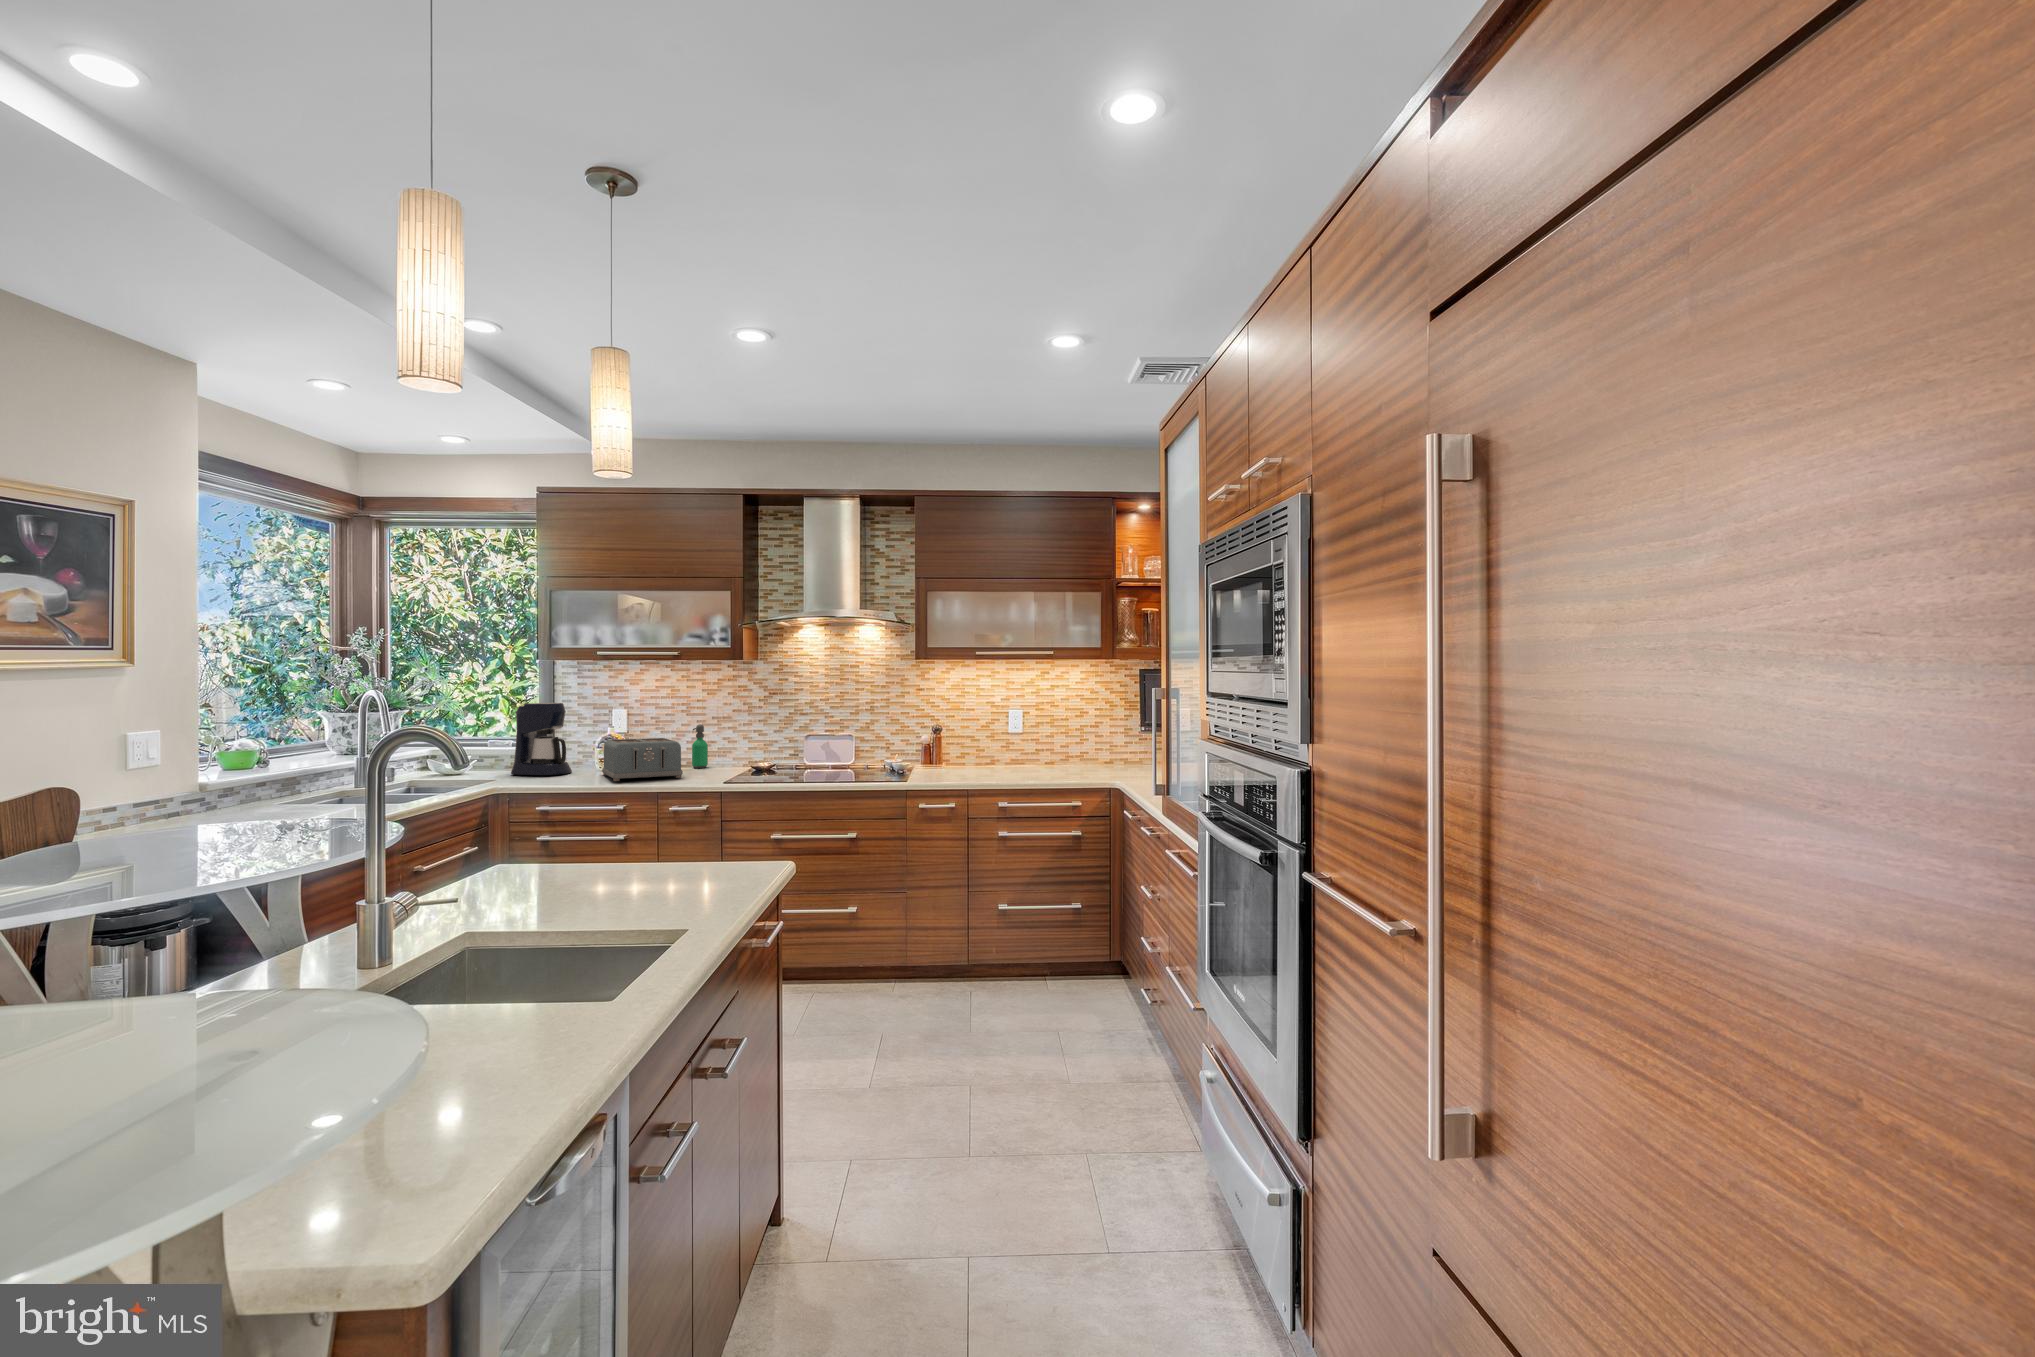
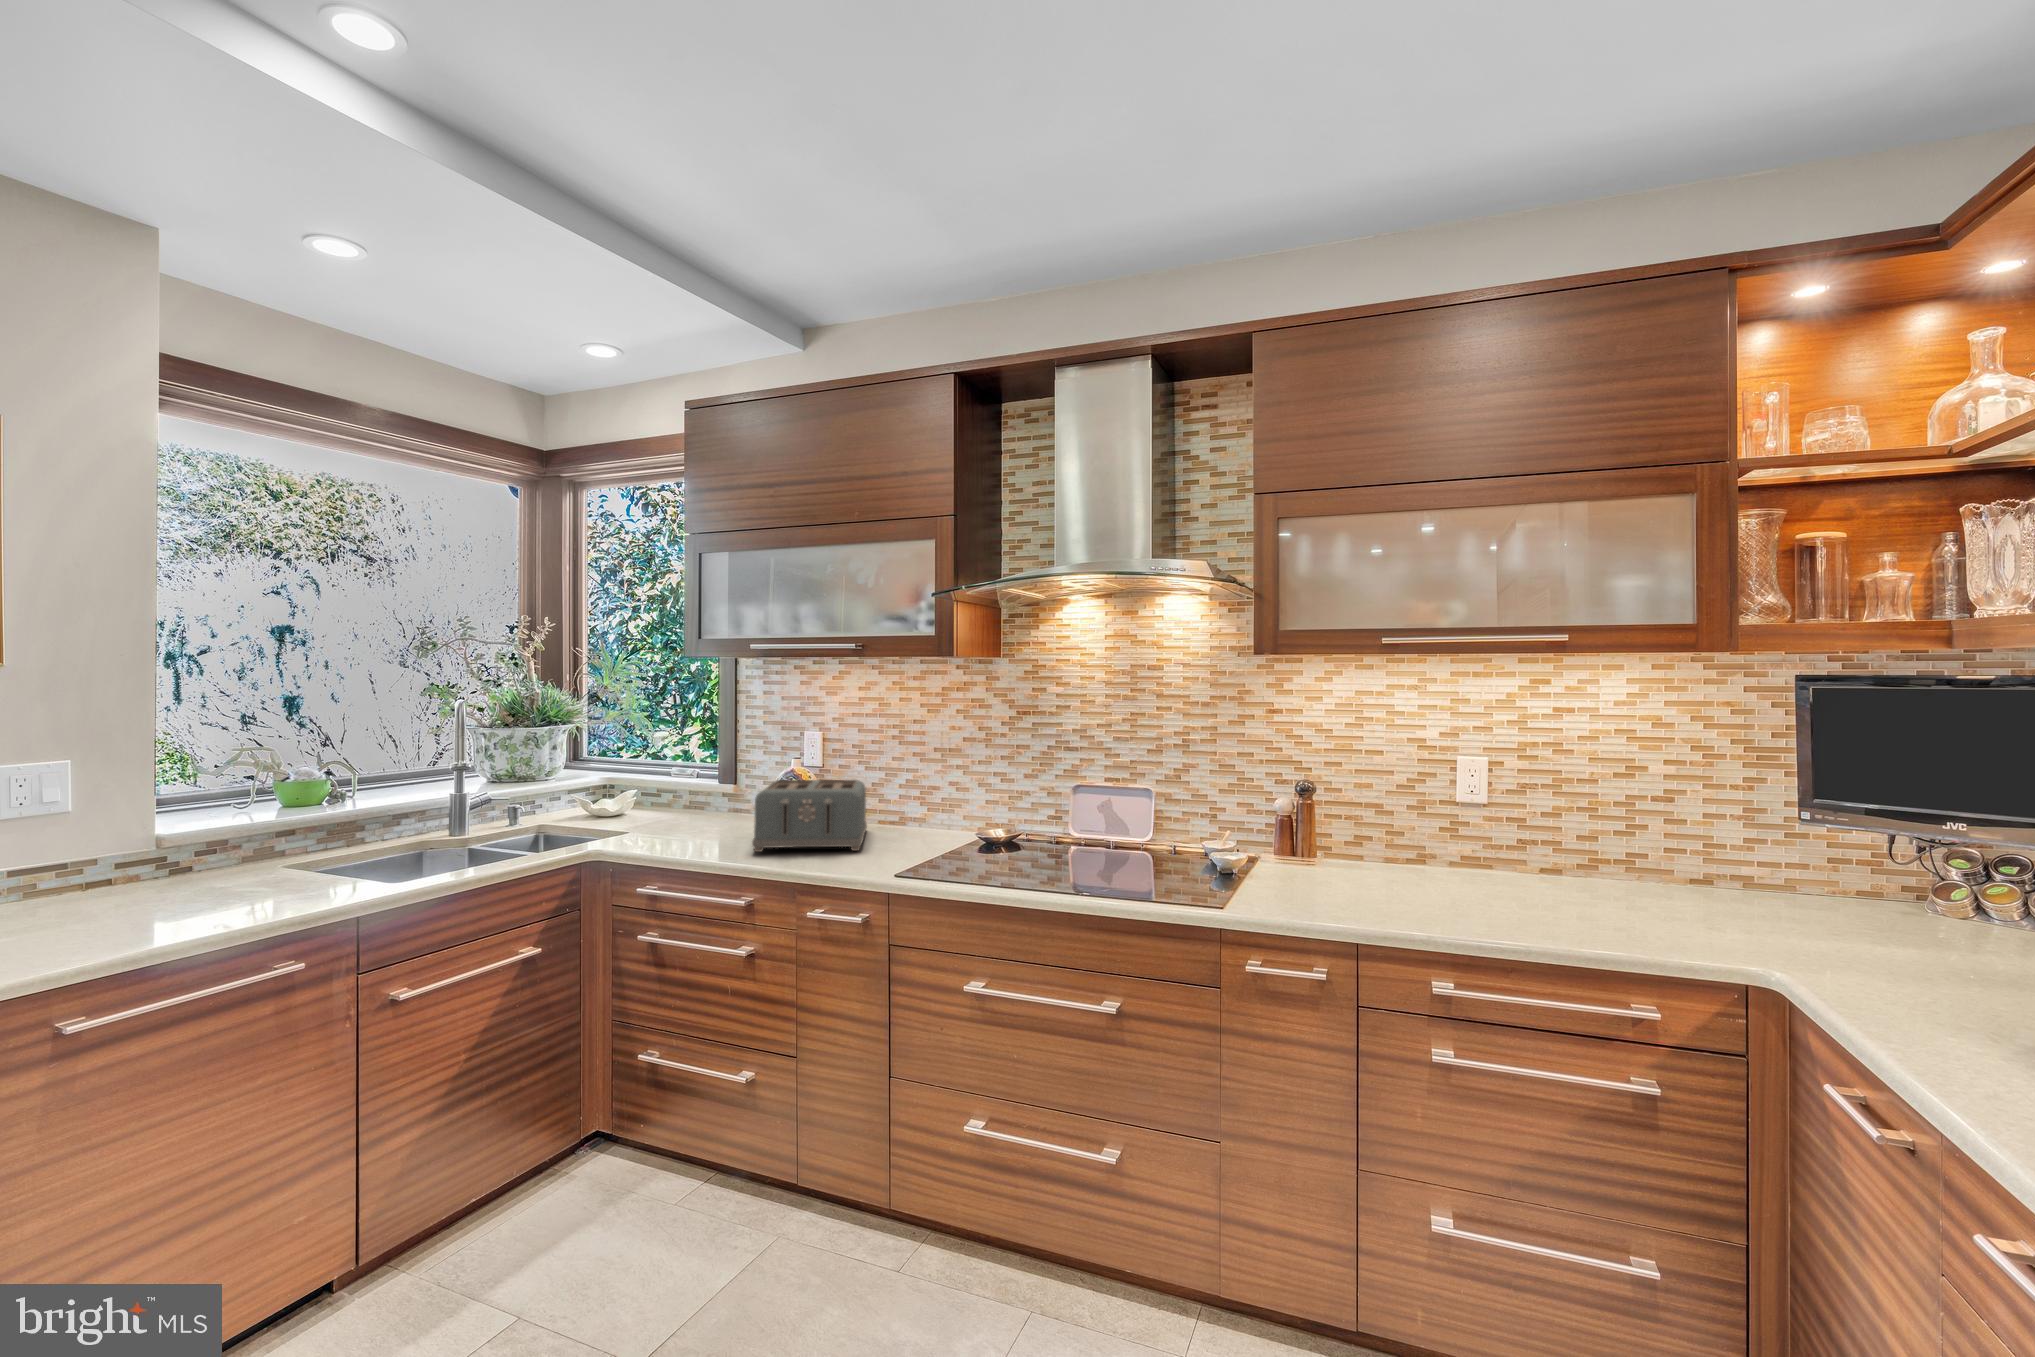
coffee maker: present [511,703,572,775] -> none [659,720,740,829]
soap dispenser: present [692,724,708,768] -> none [904,759,929,828]

